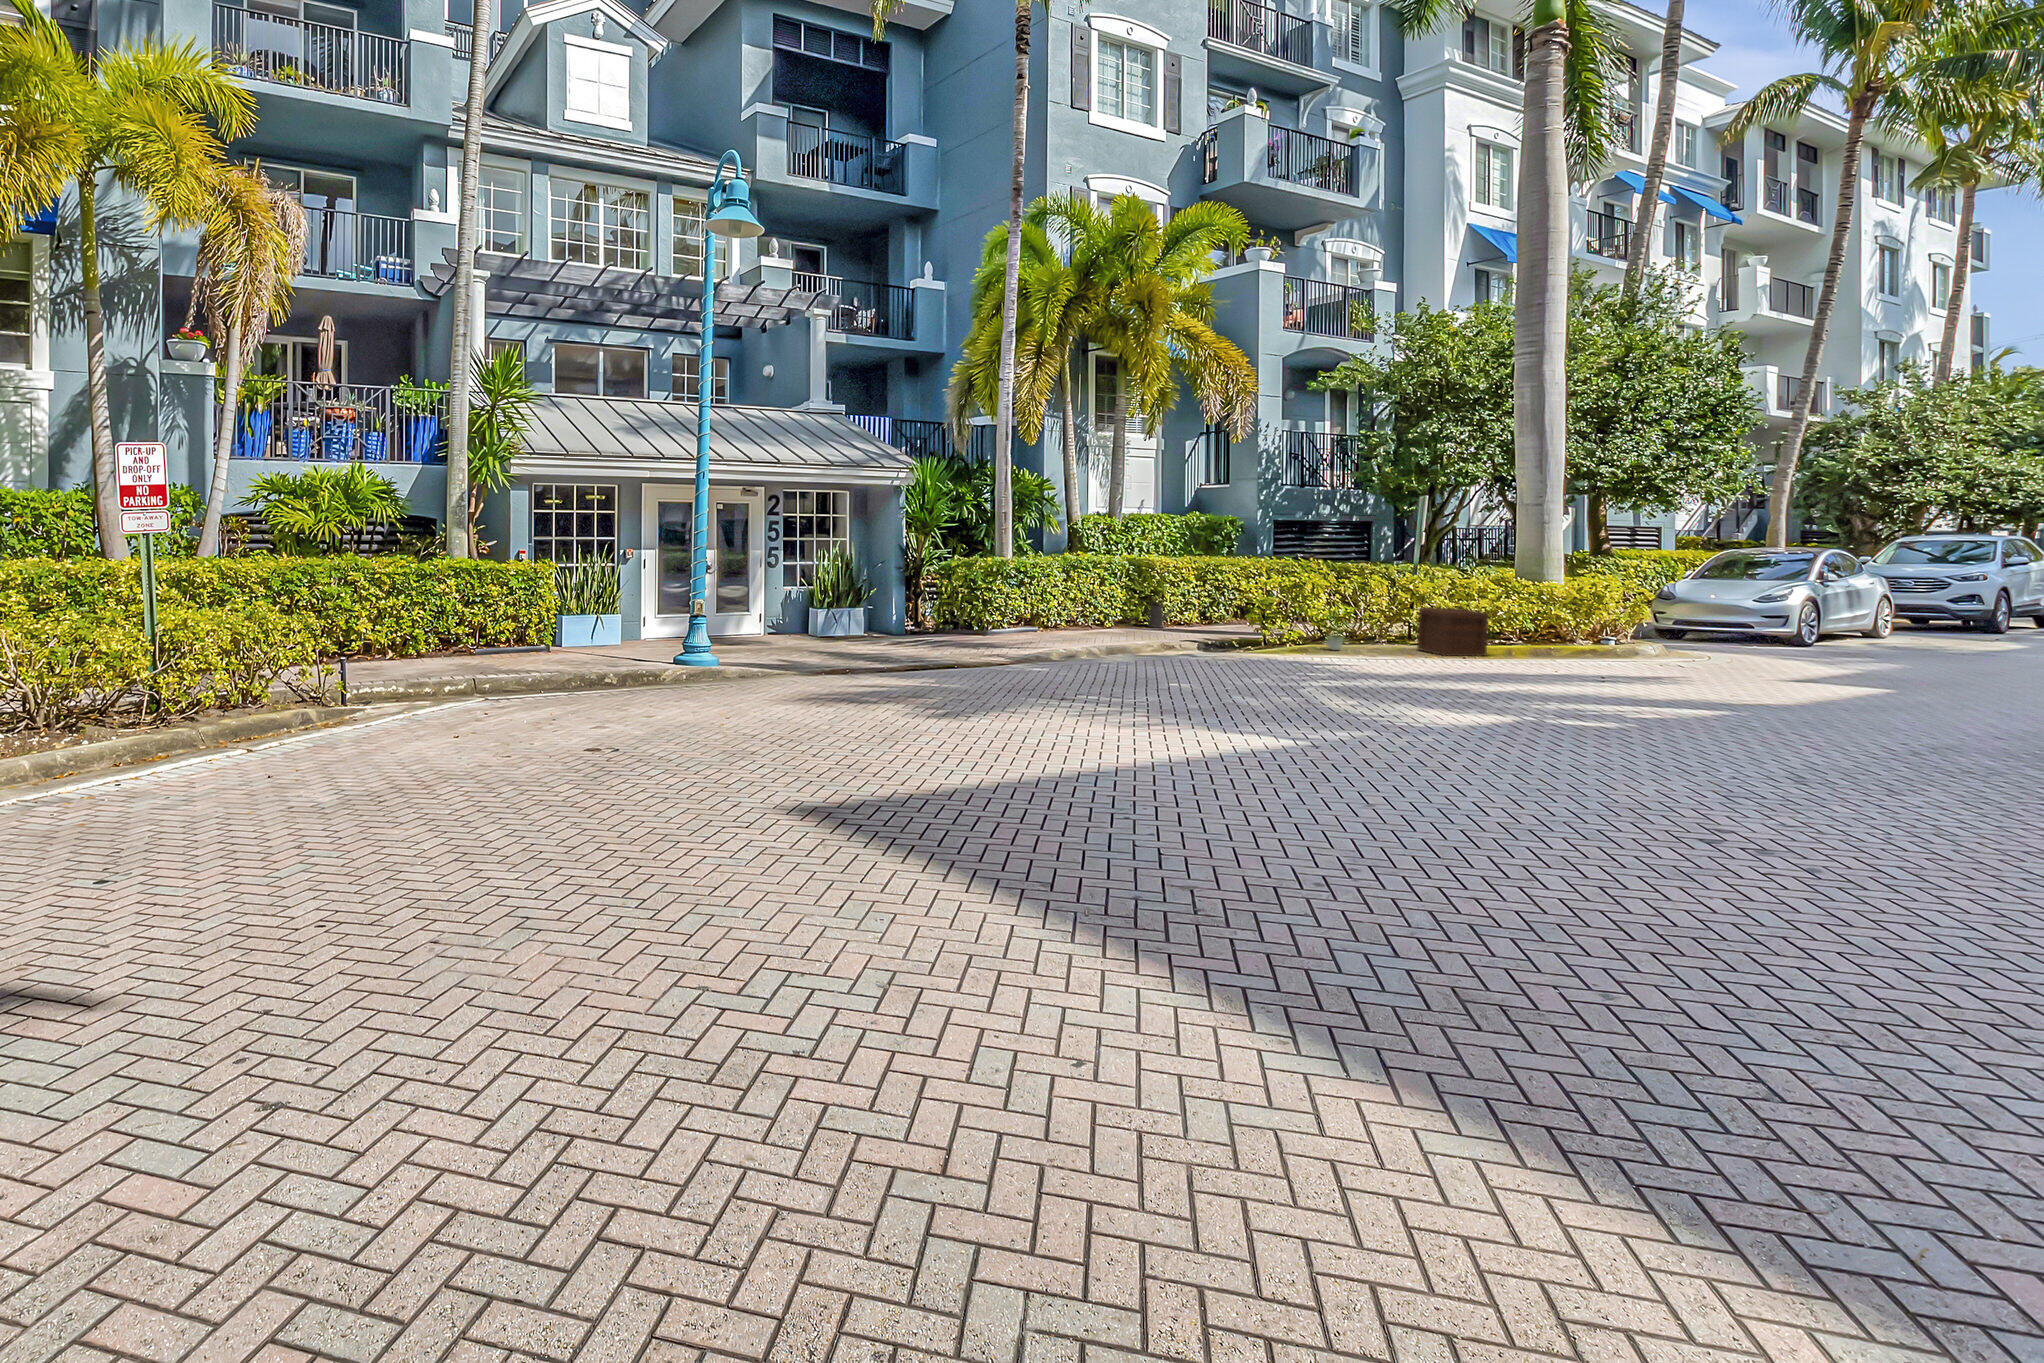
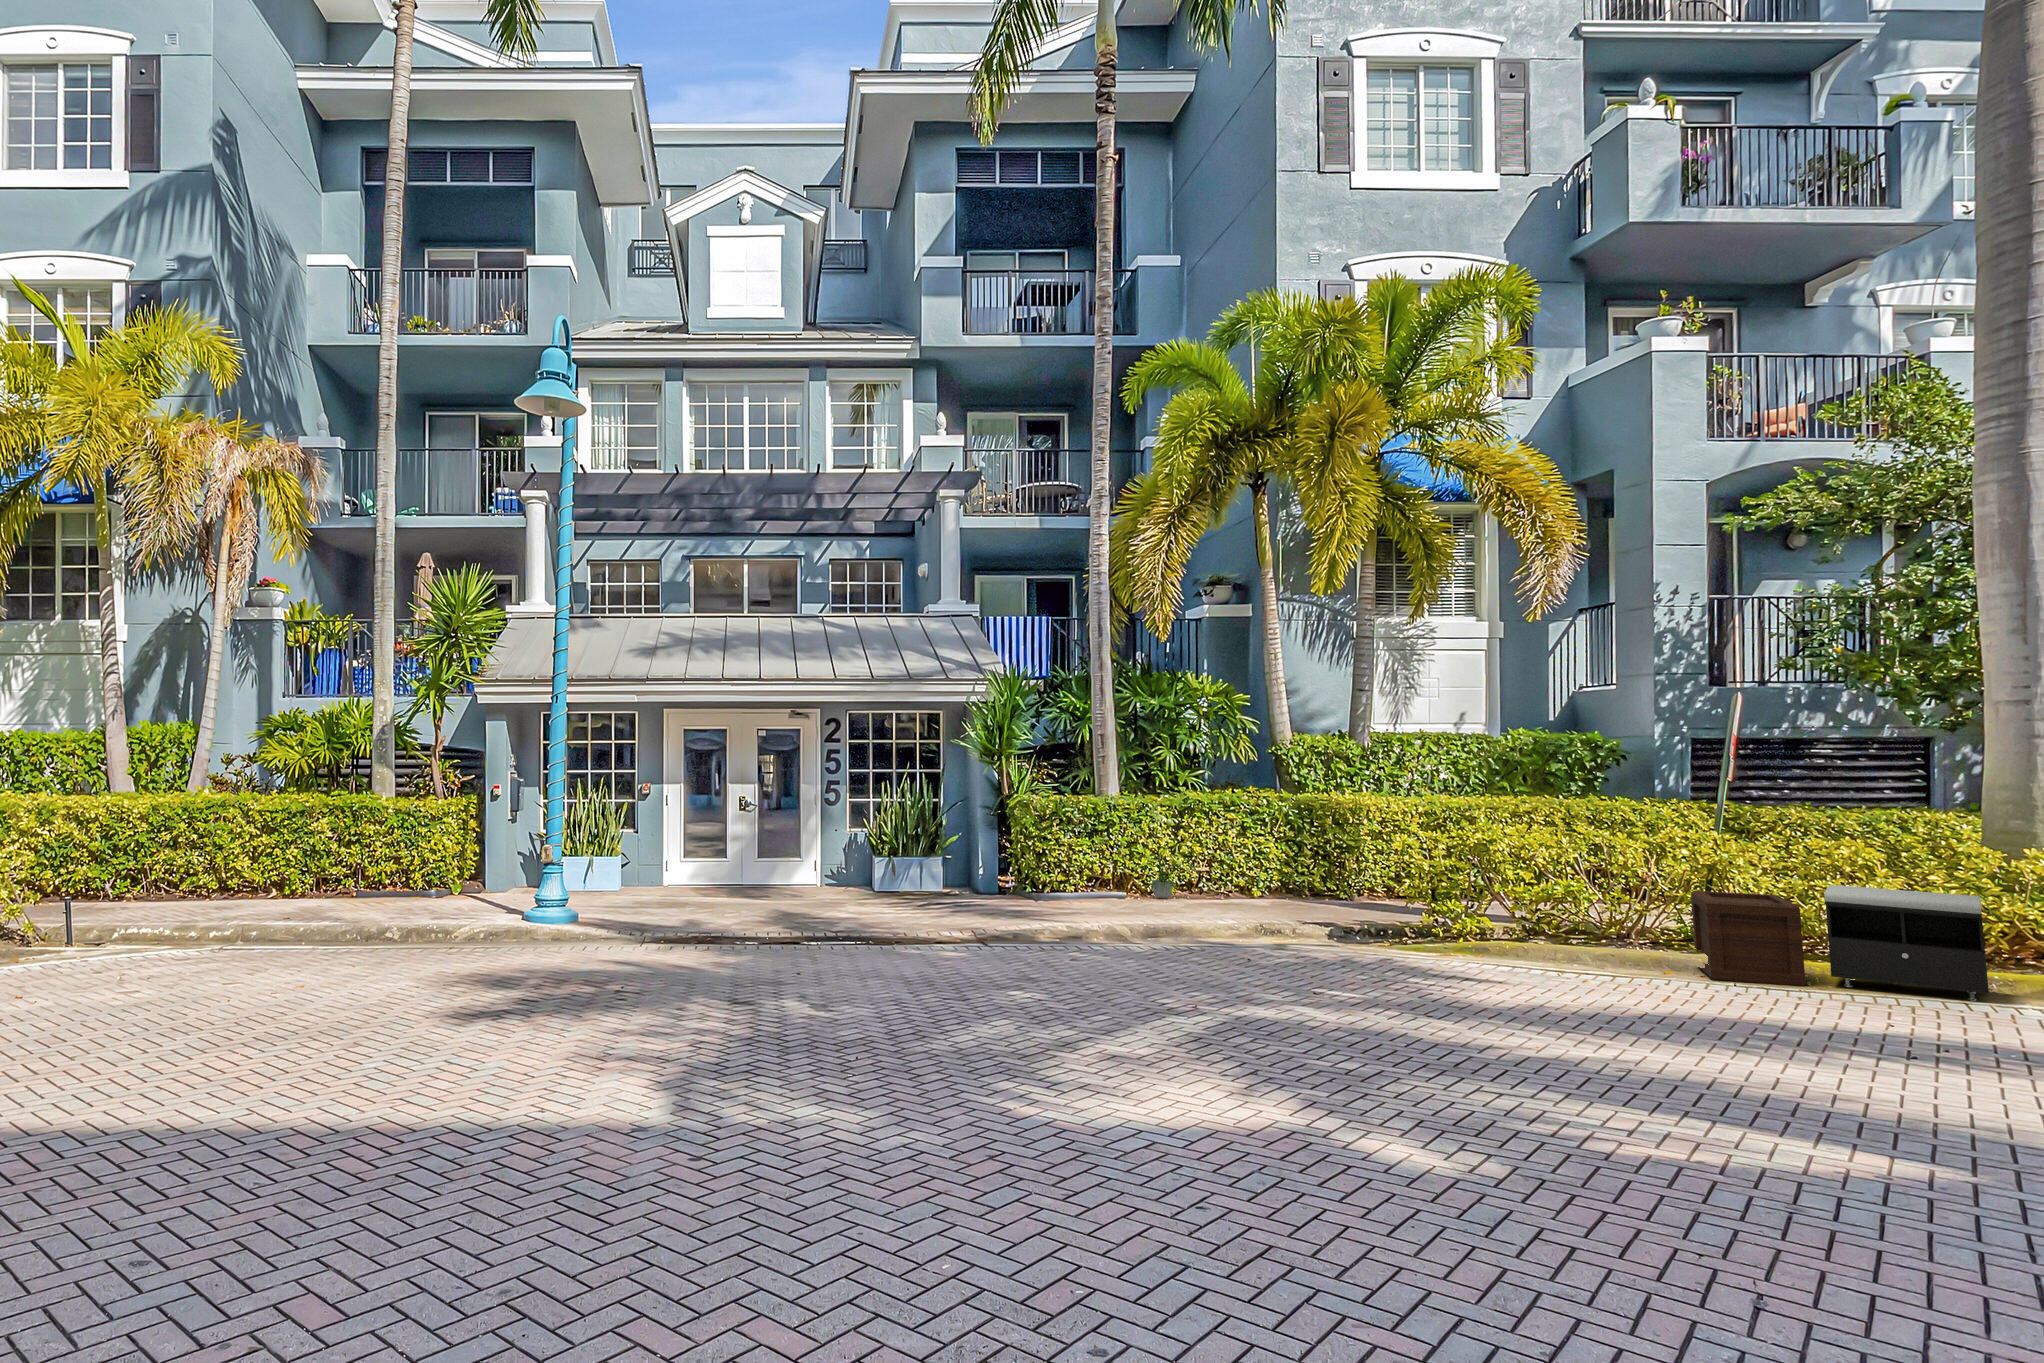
watering can: present [1148,601,1177,628] -> none [1325,857,1383,906]
storage bench: none [1483,601,1574,659] -> present [1824,885,1989,1001]
potted plant: present [1325,618,1351,650] -> present [1146,852,1192,898]

